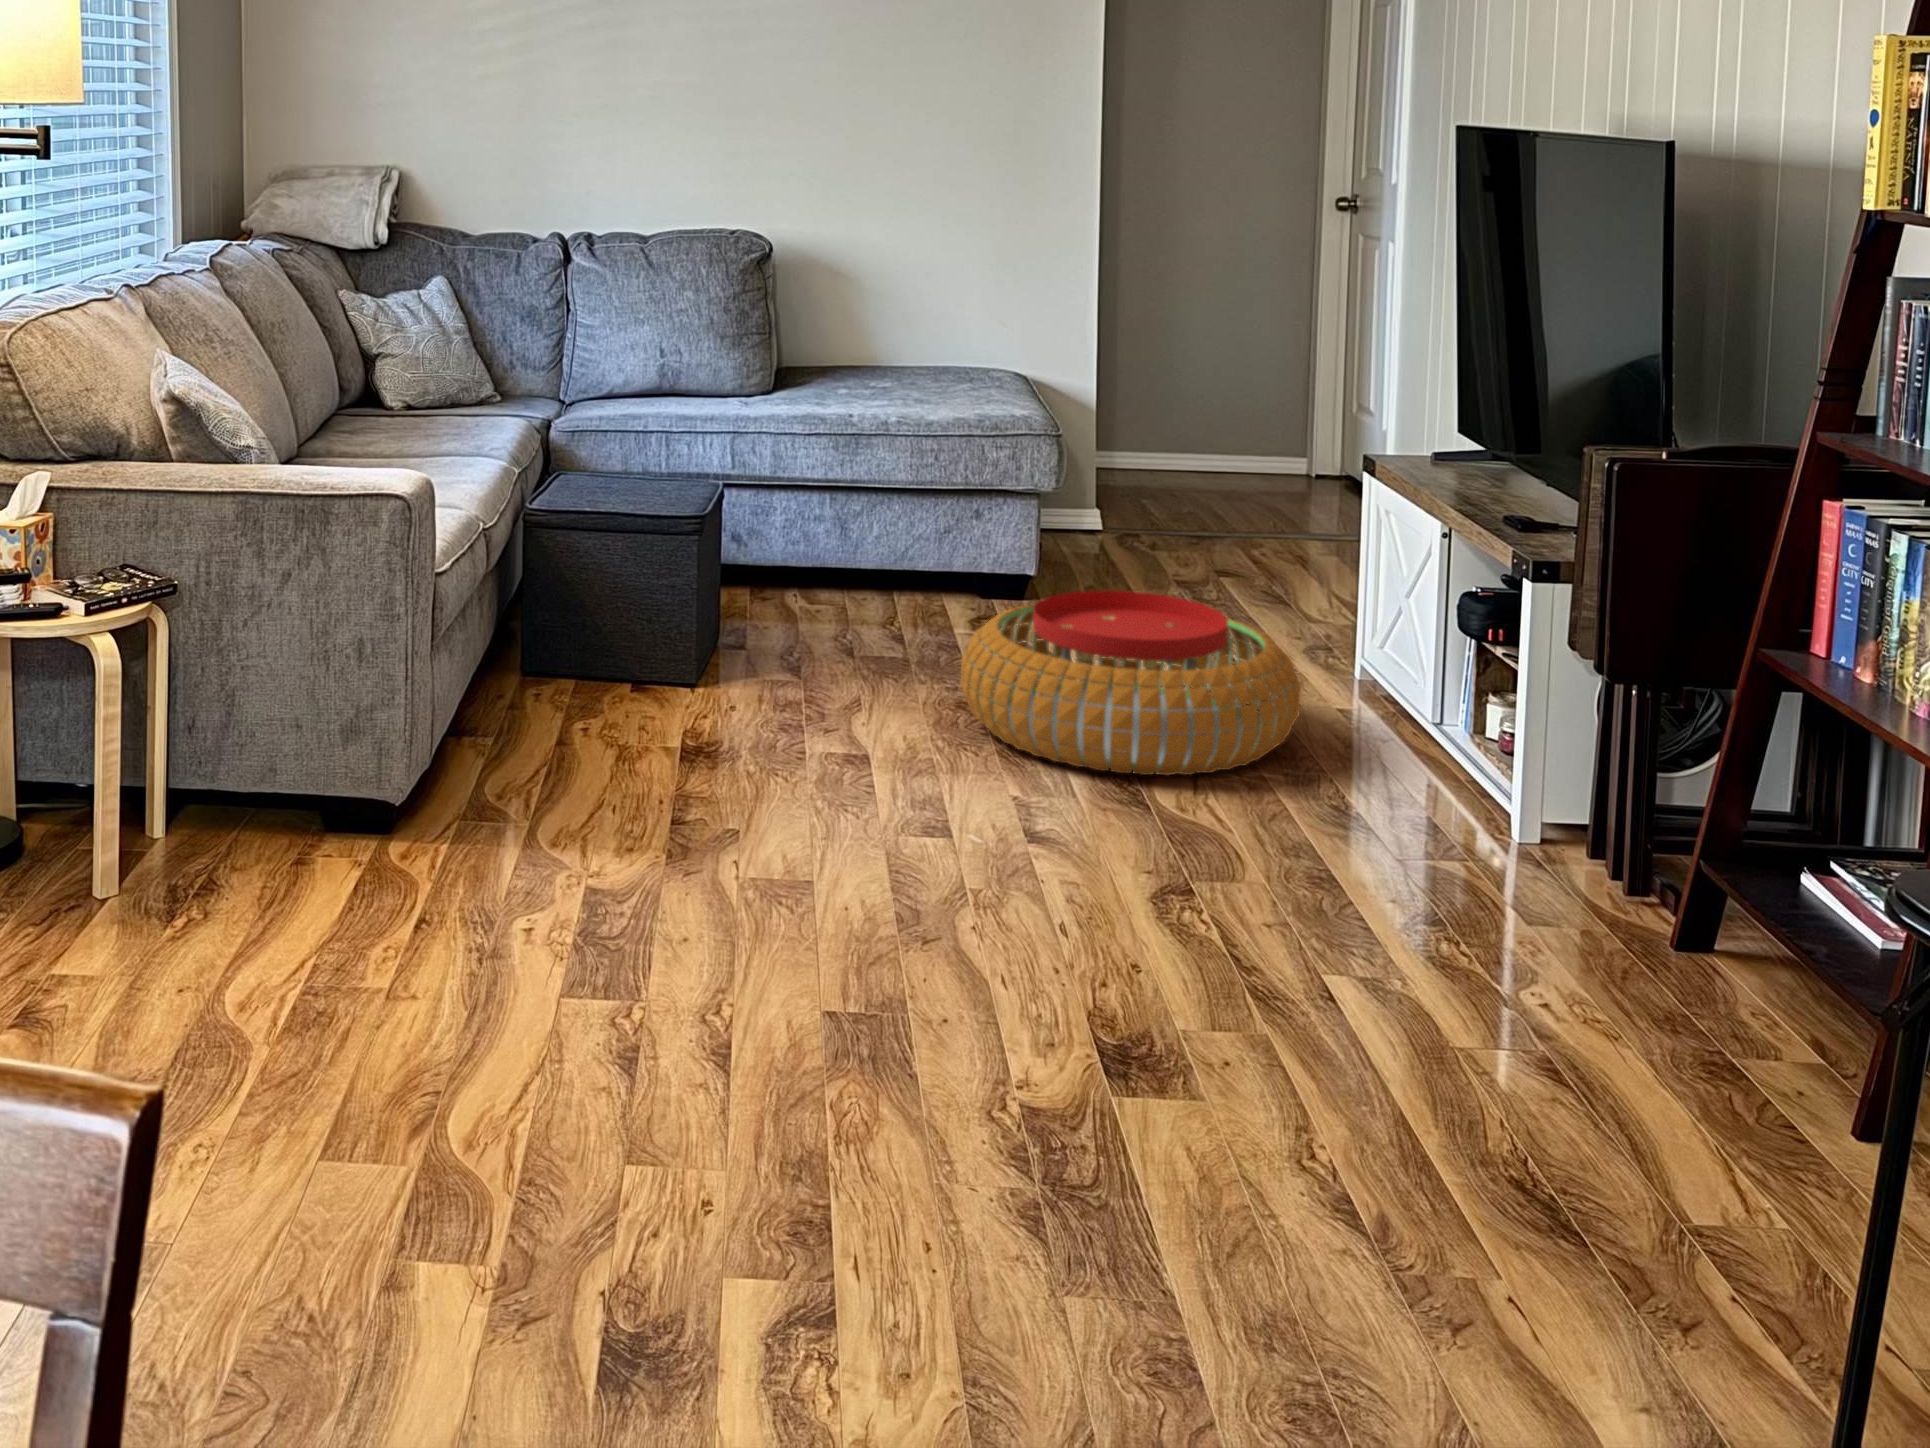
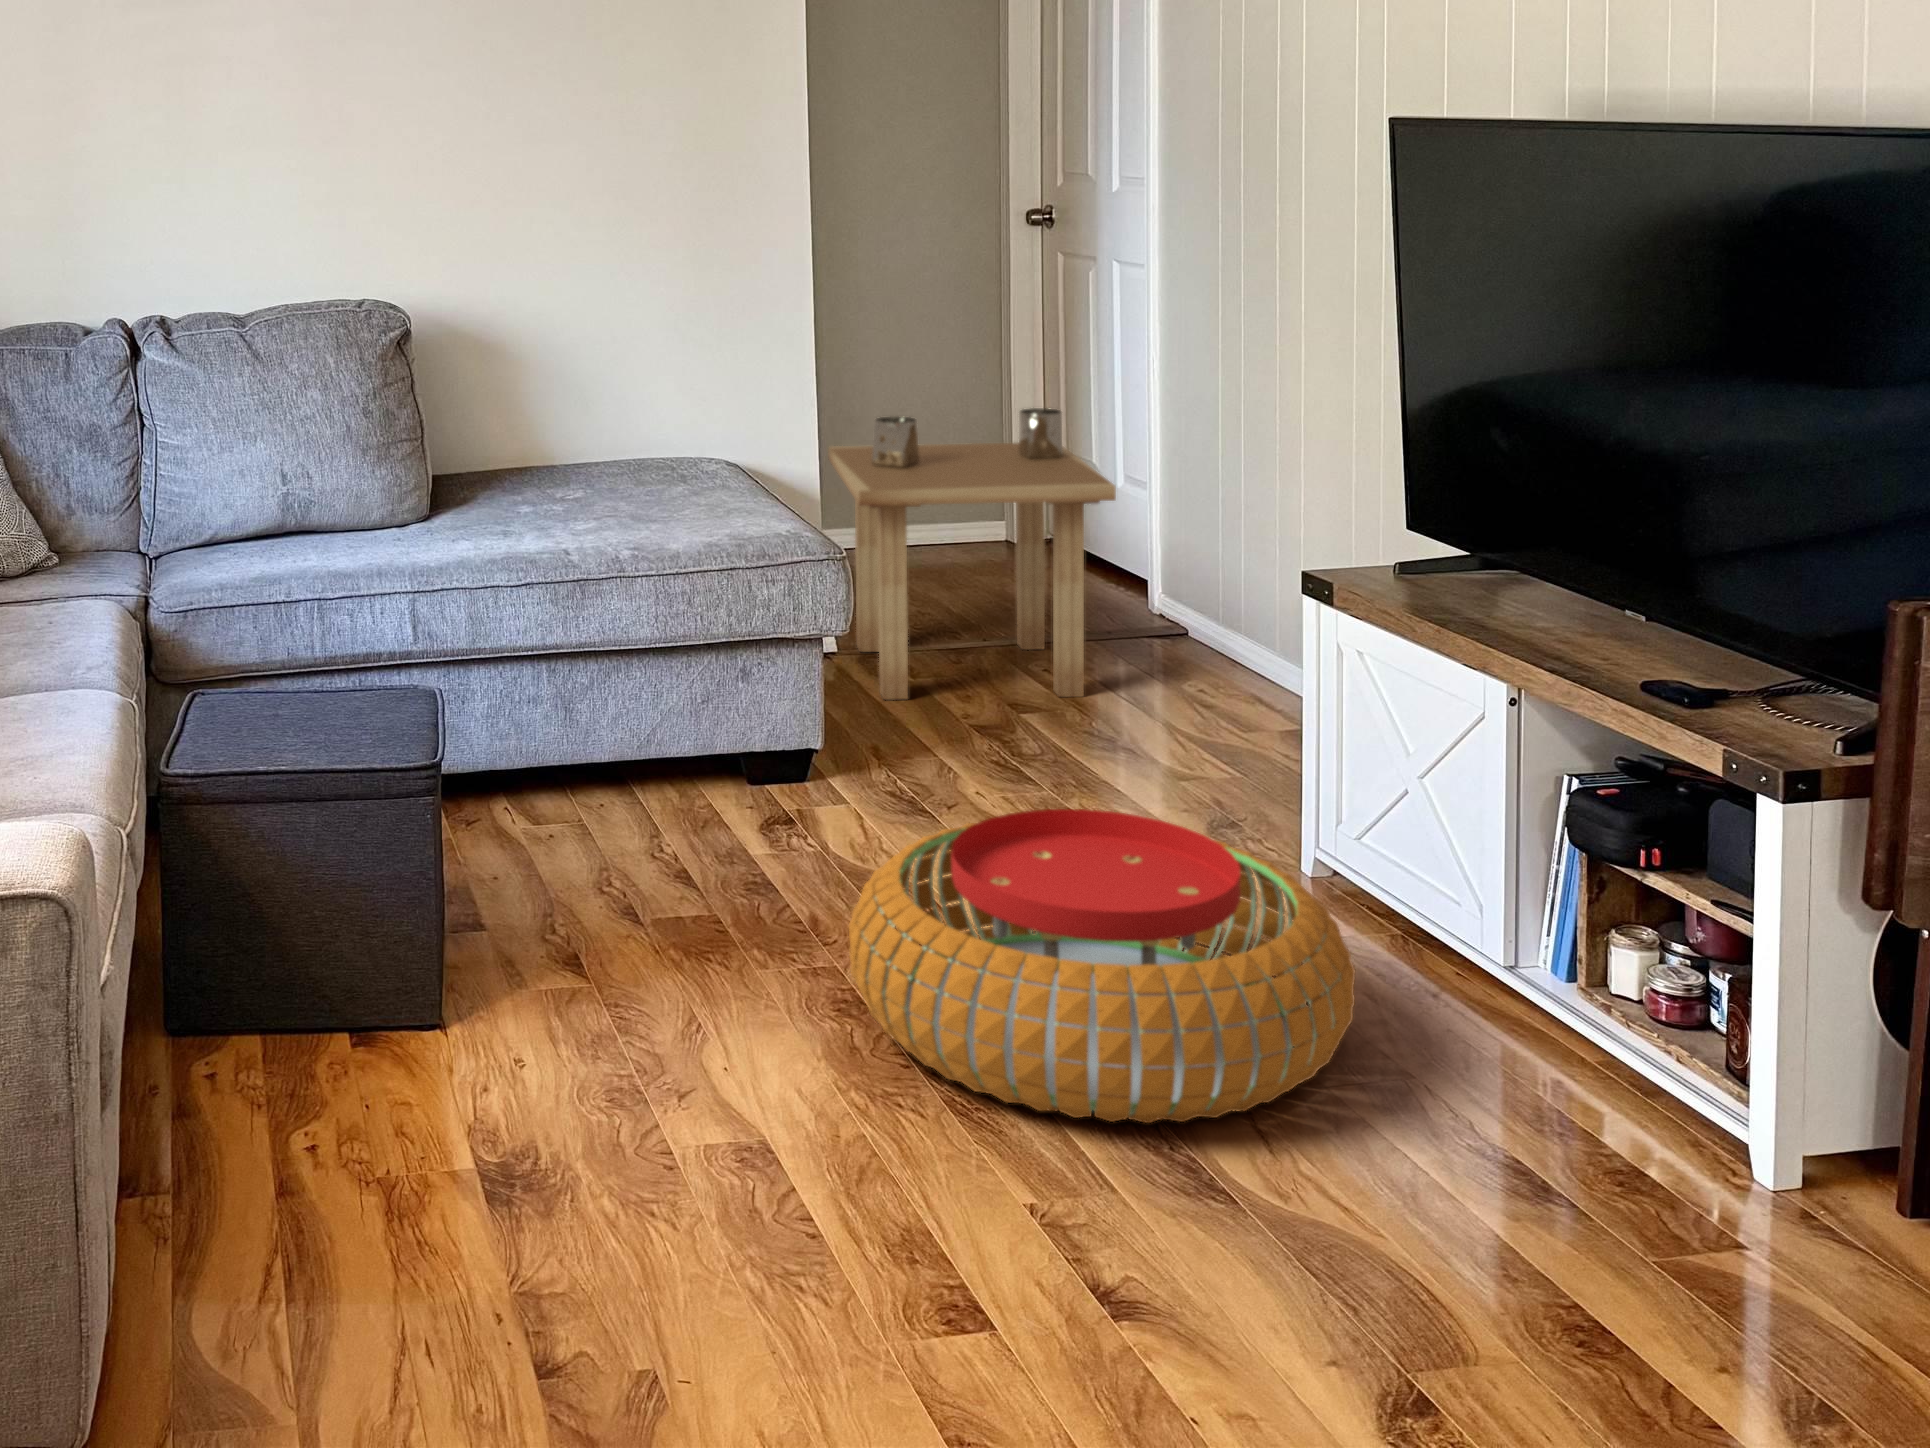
side table: none [1103,346,1307,571] -> present [828,408,1116,700]

